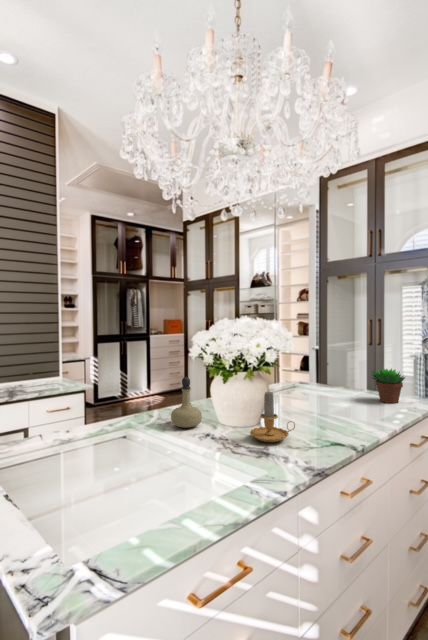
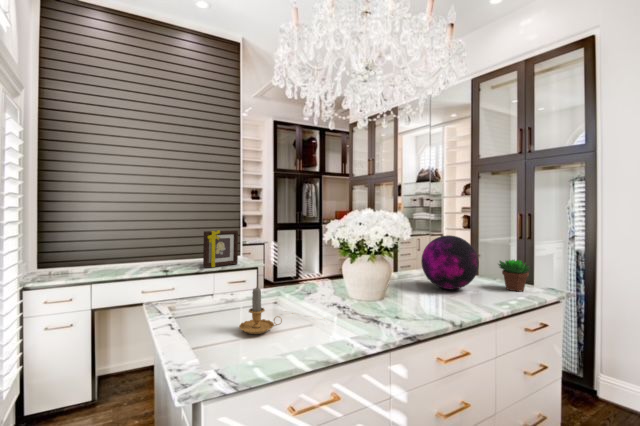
decorative orb: none [293,345,356,406] -> present [421,235,479,290]
picture frame: none [14,347,59,396] -> present [203,230,238,268]
perfume bottle: present [171,377,202,428] -> none [310,257,334,298]
candle: present [250,391,295,442] -> present [239,288,282,334]

